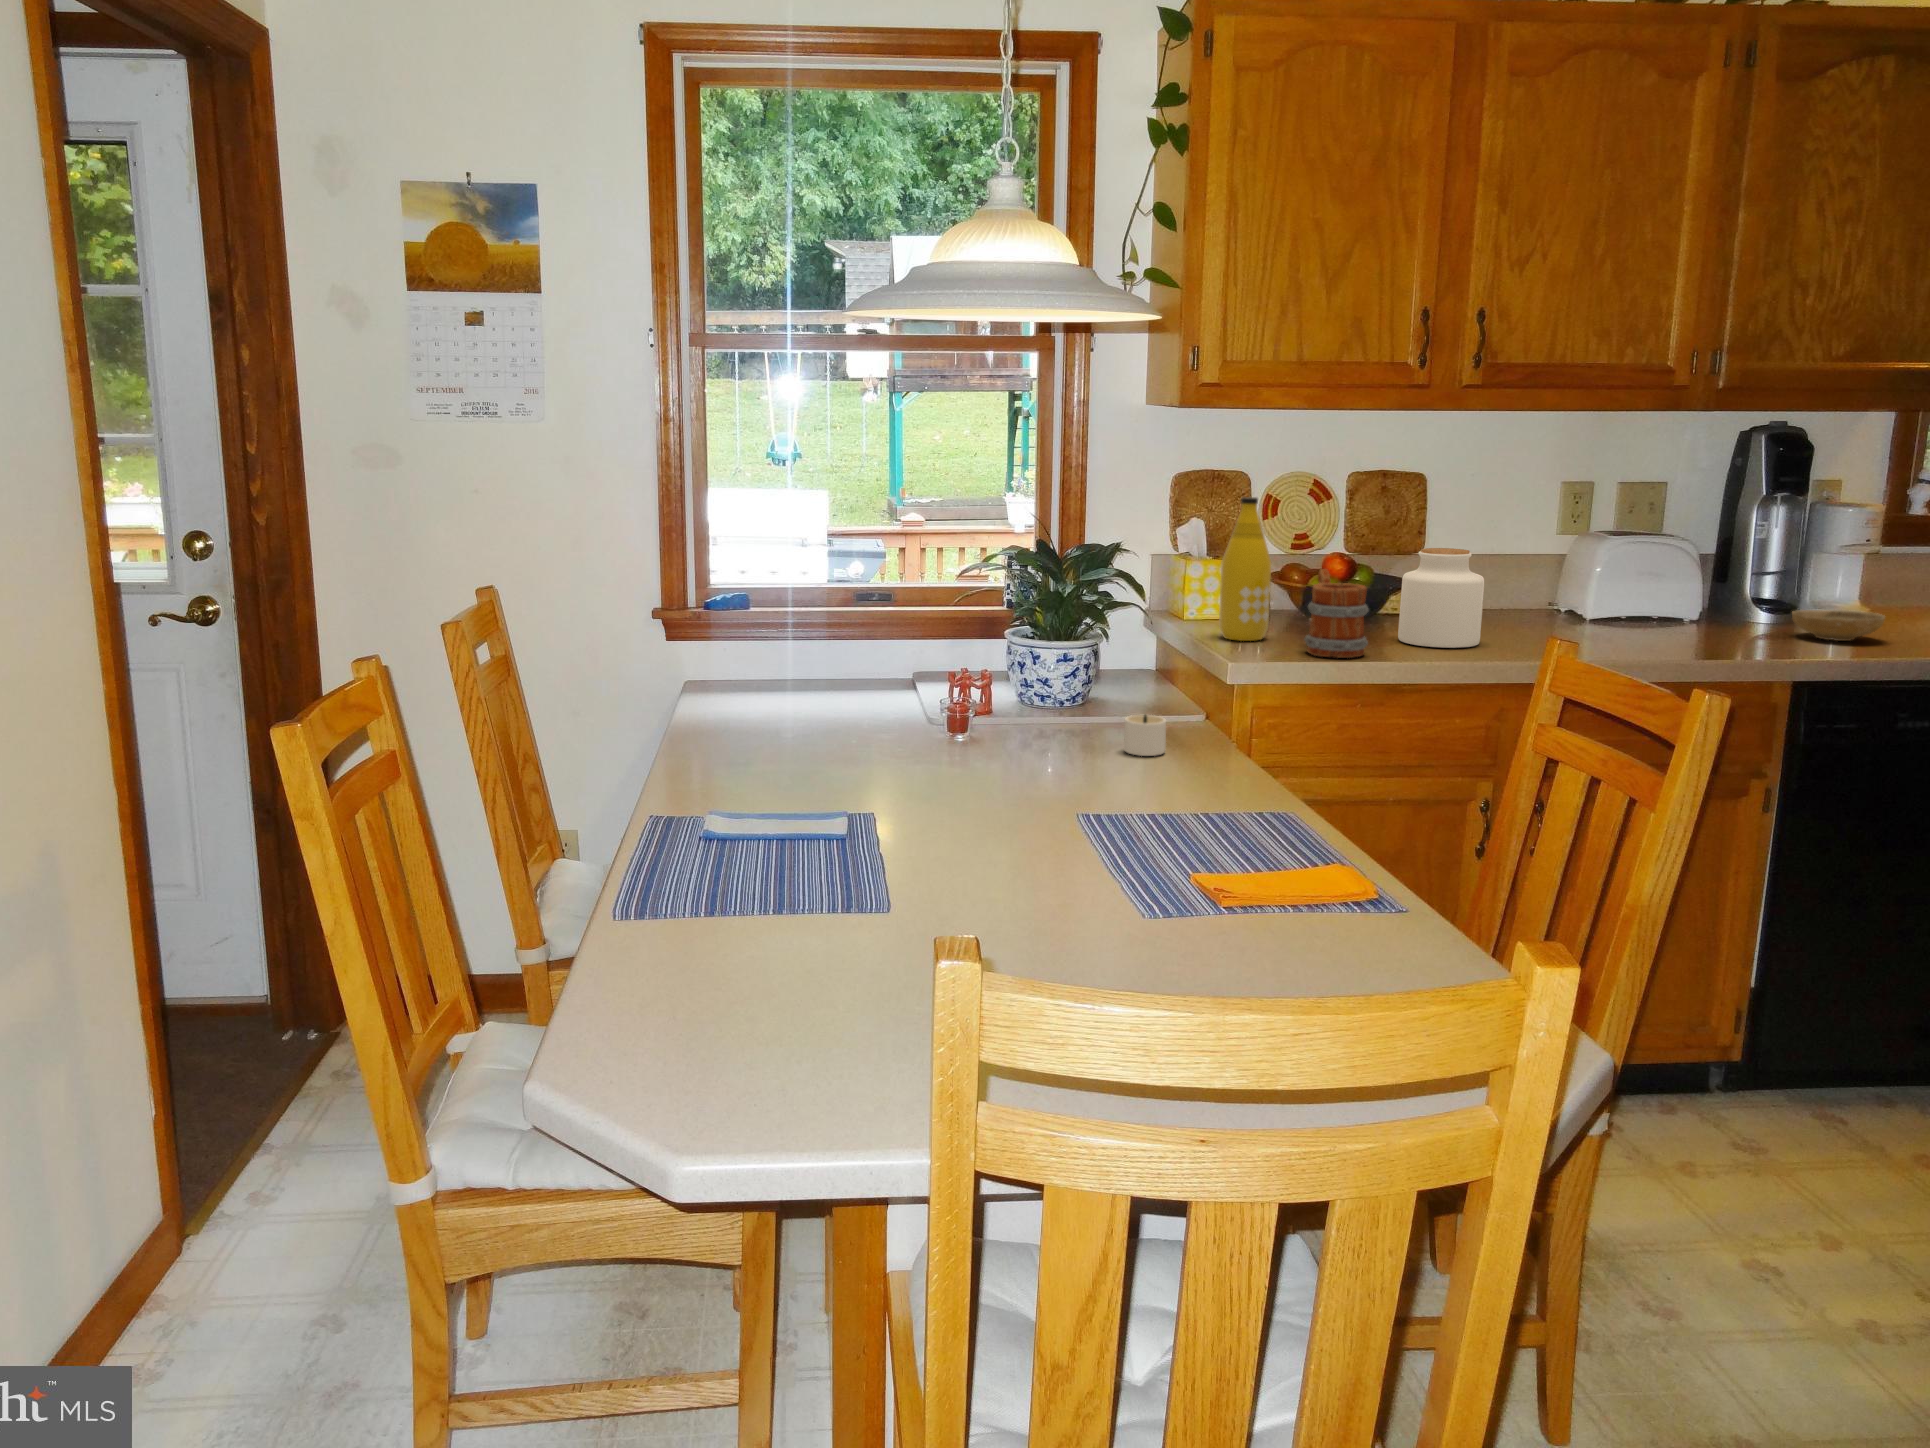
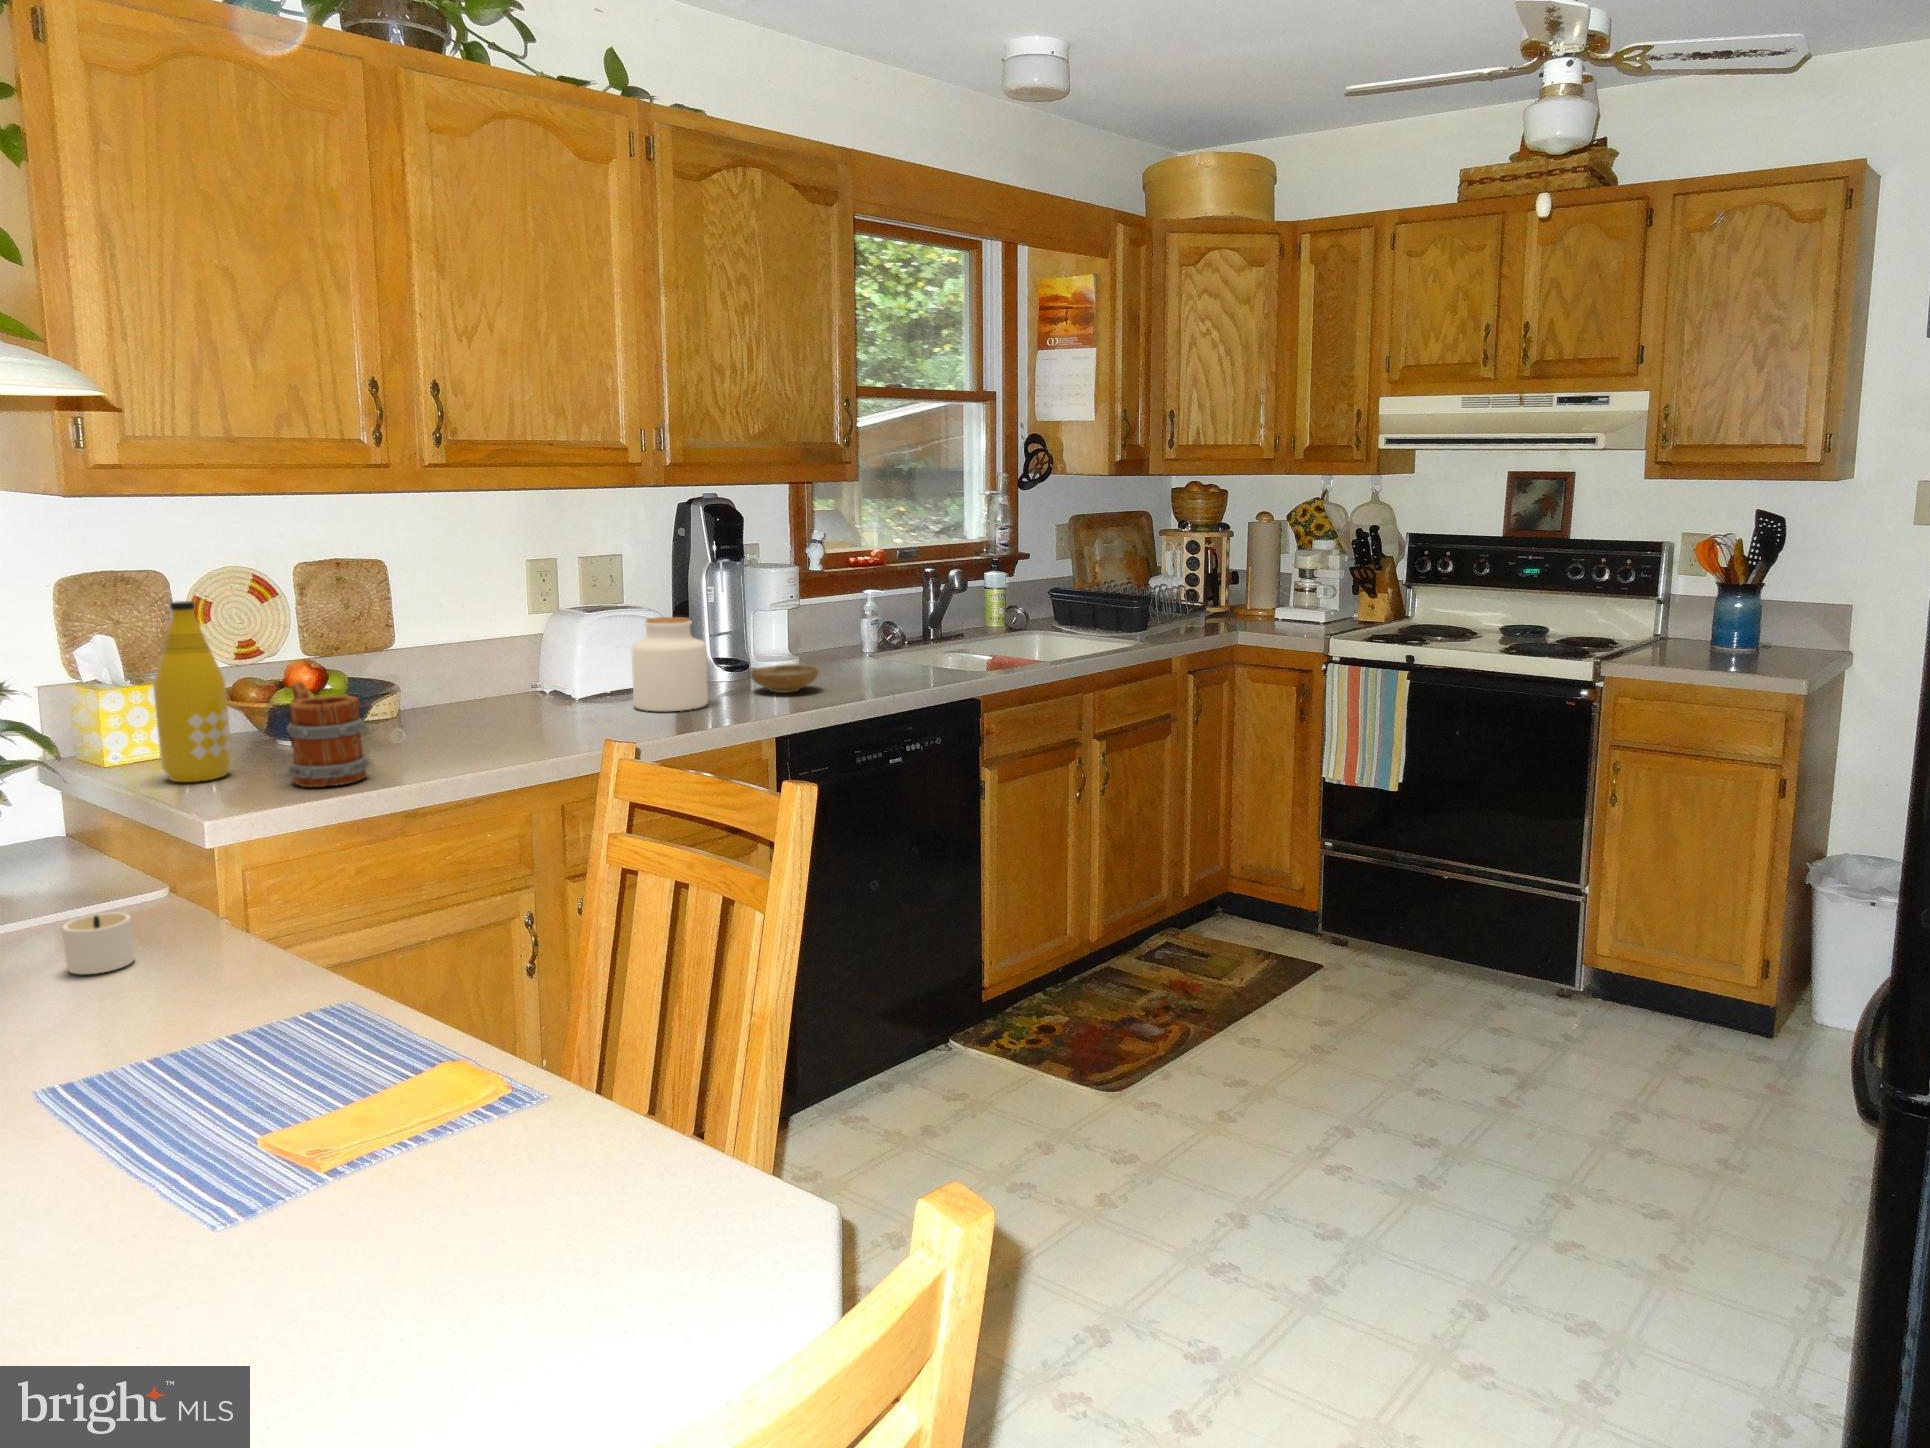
jar: present [1398,548,1484,648] -> present [632,617,708,711]

